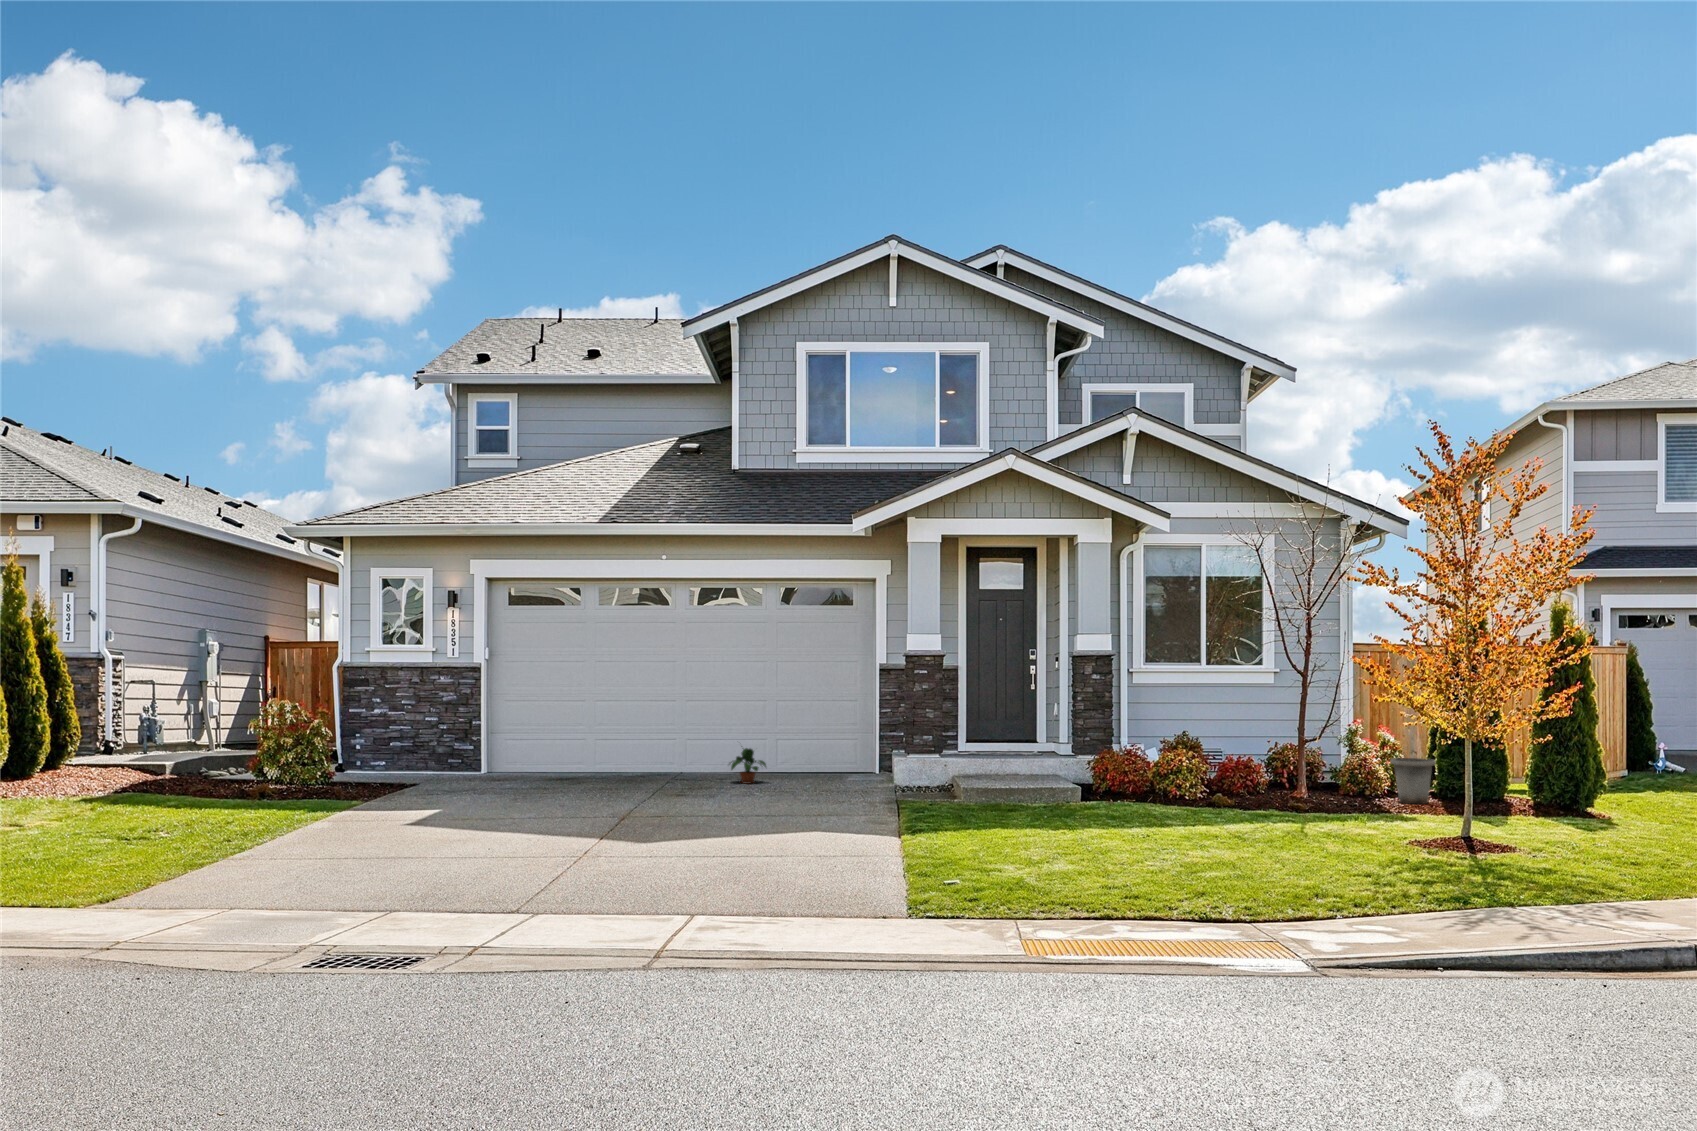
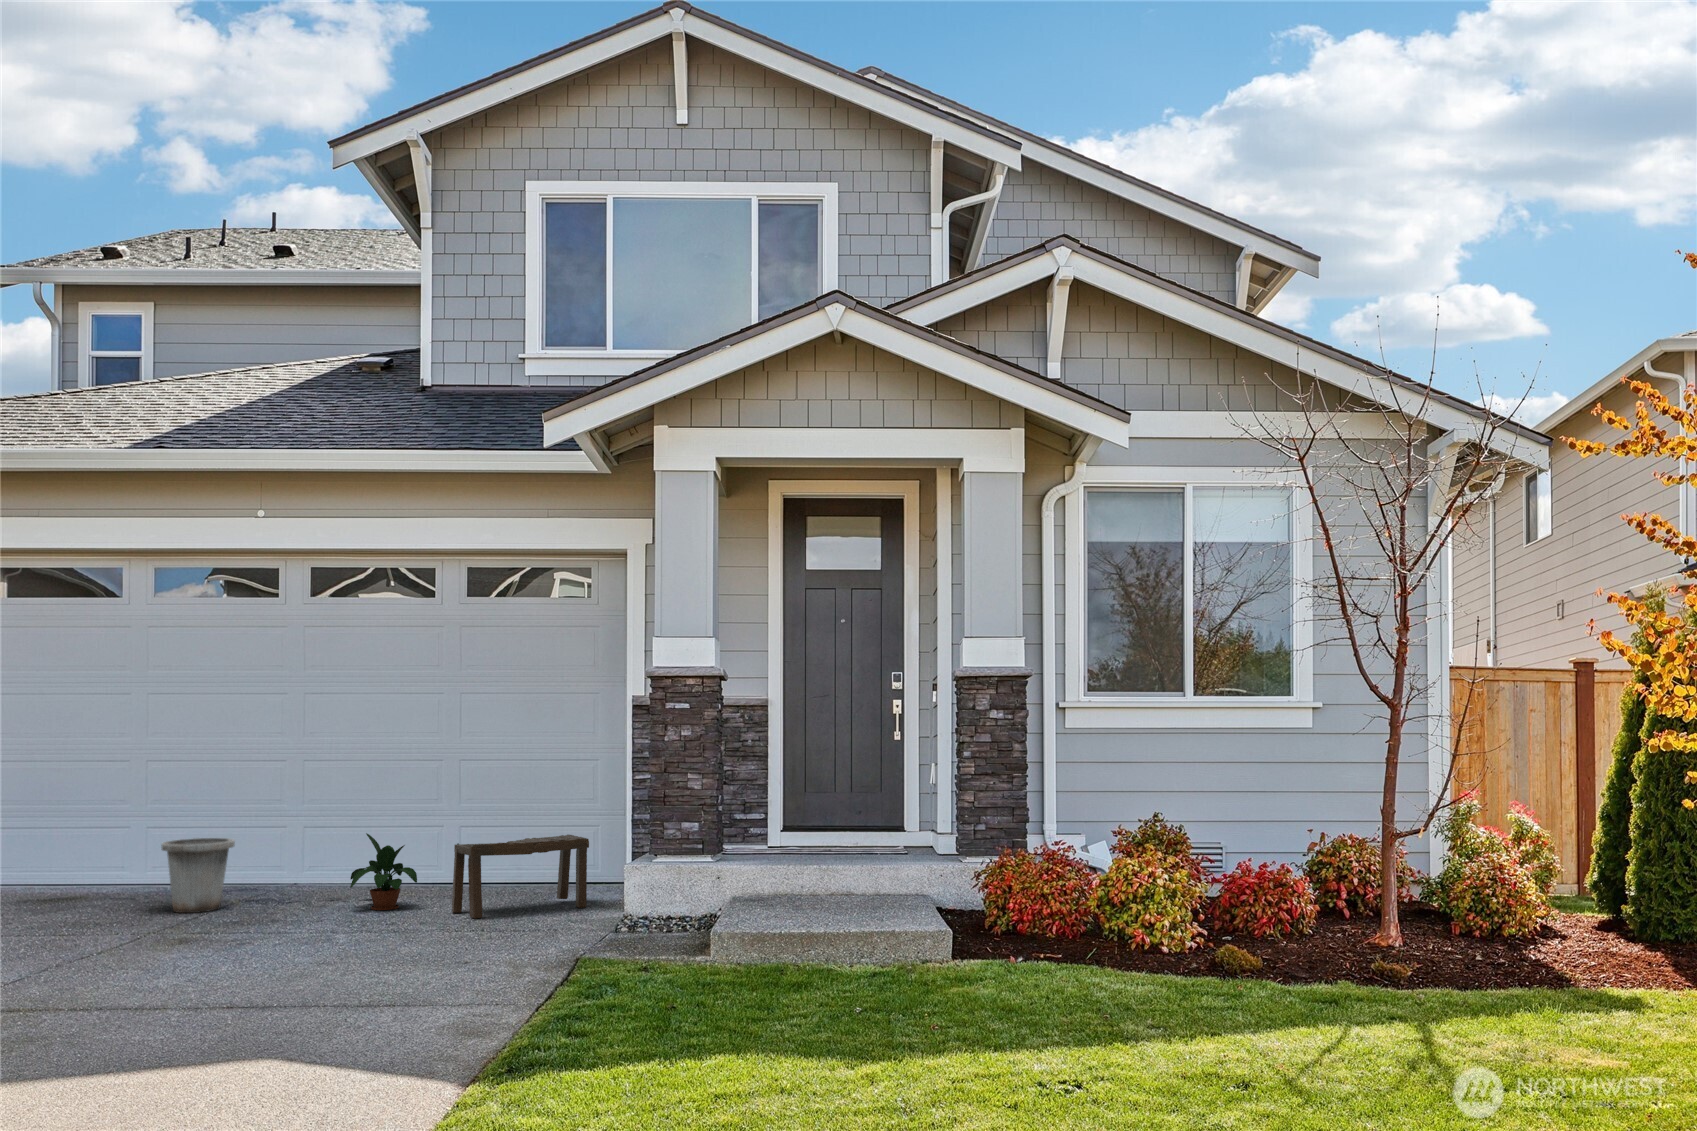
bench: none [788,743,863,787] -> present [452,835,589,919]
trash can: present [1390,758,1436,804] -> present [161,838,235,913]

